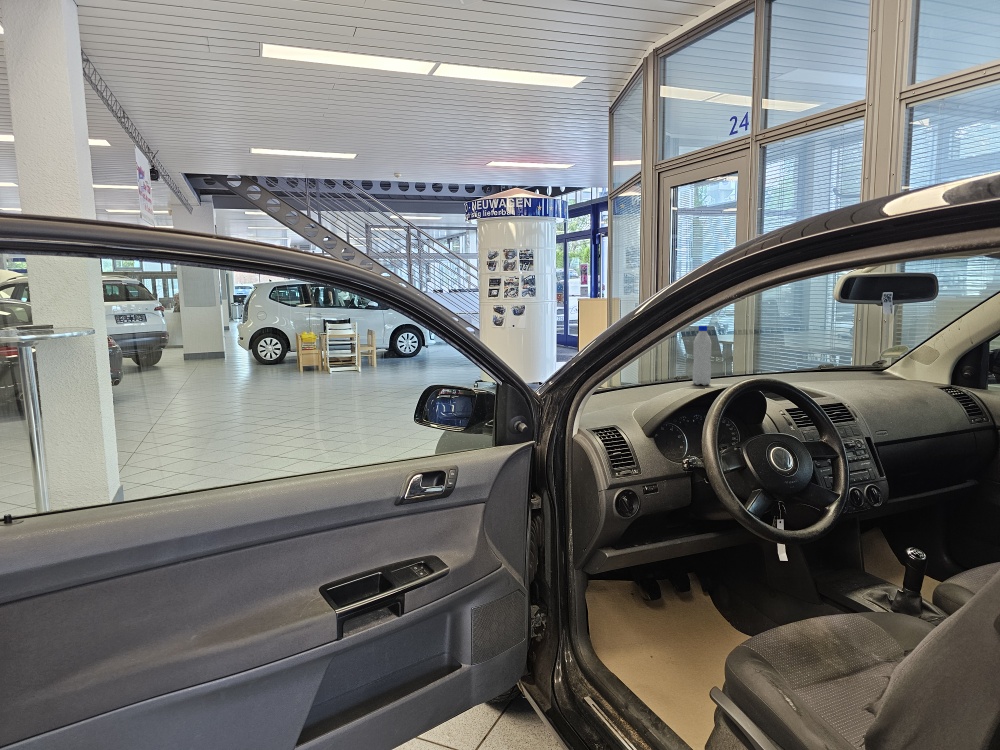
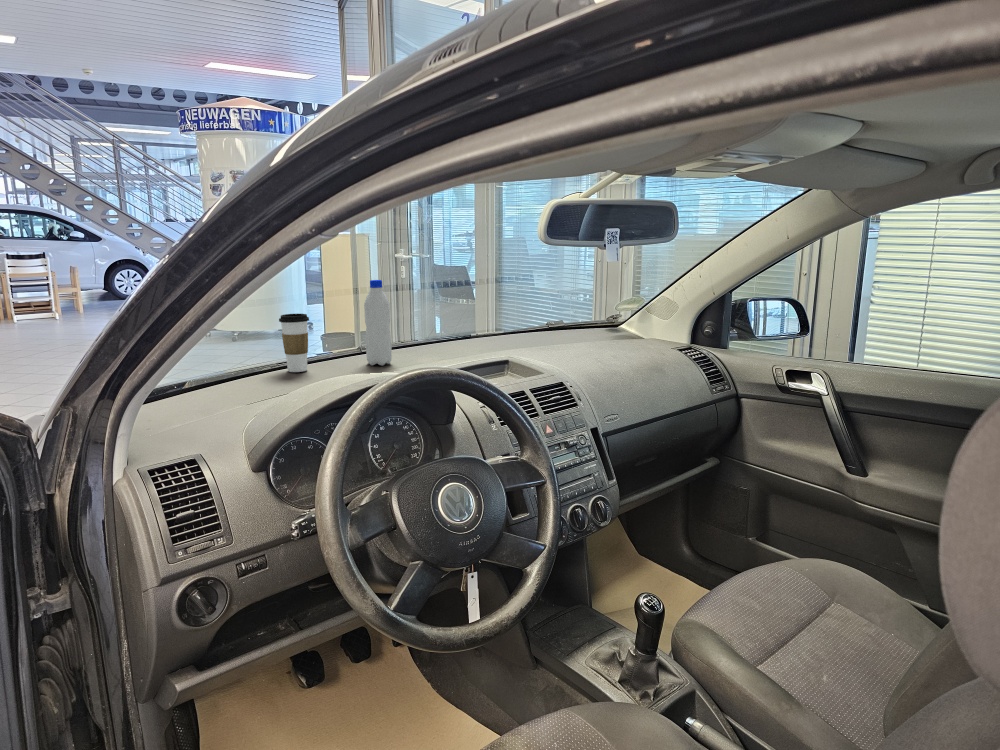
coffee cup: none [638,347,658,386] -> present [279,314,309,372]

